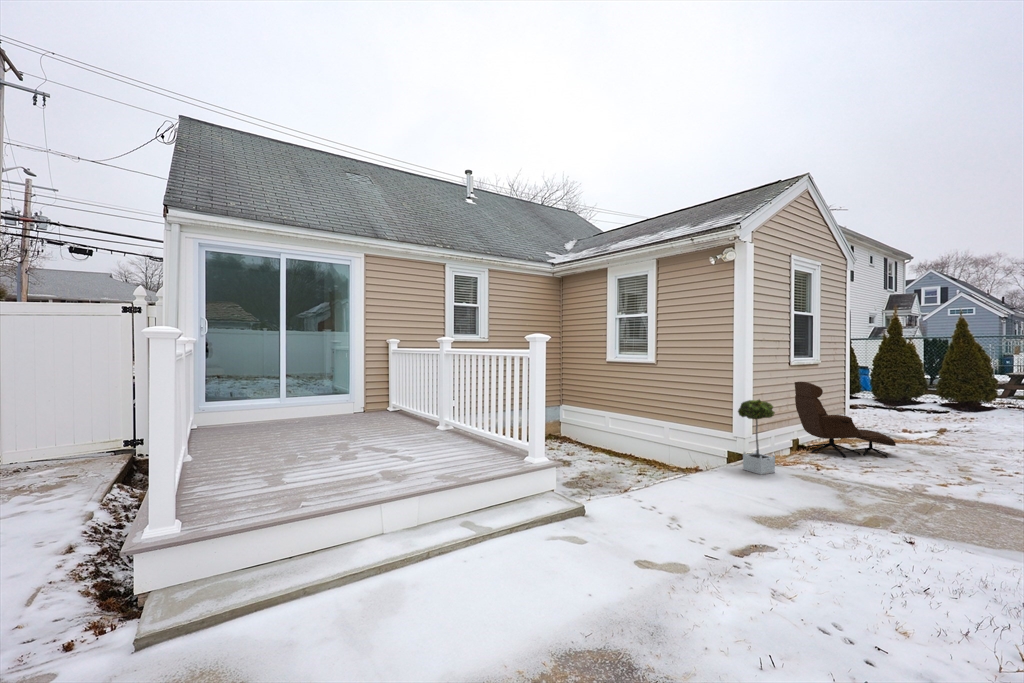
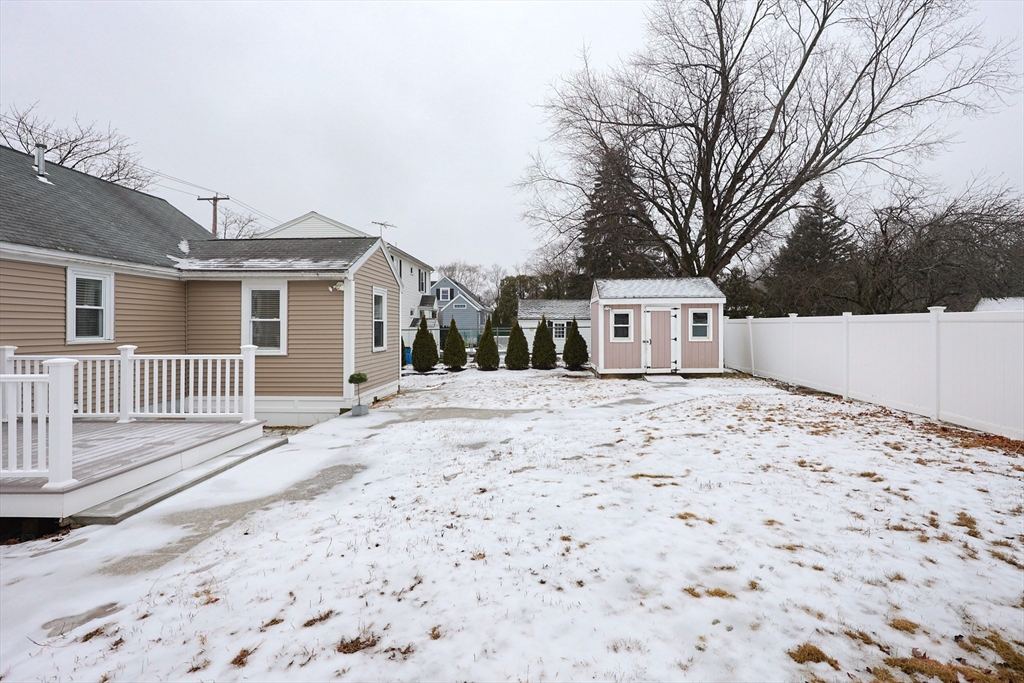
lounge chair: present [795,382,896,458] -> none [374,361,422,402]

